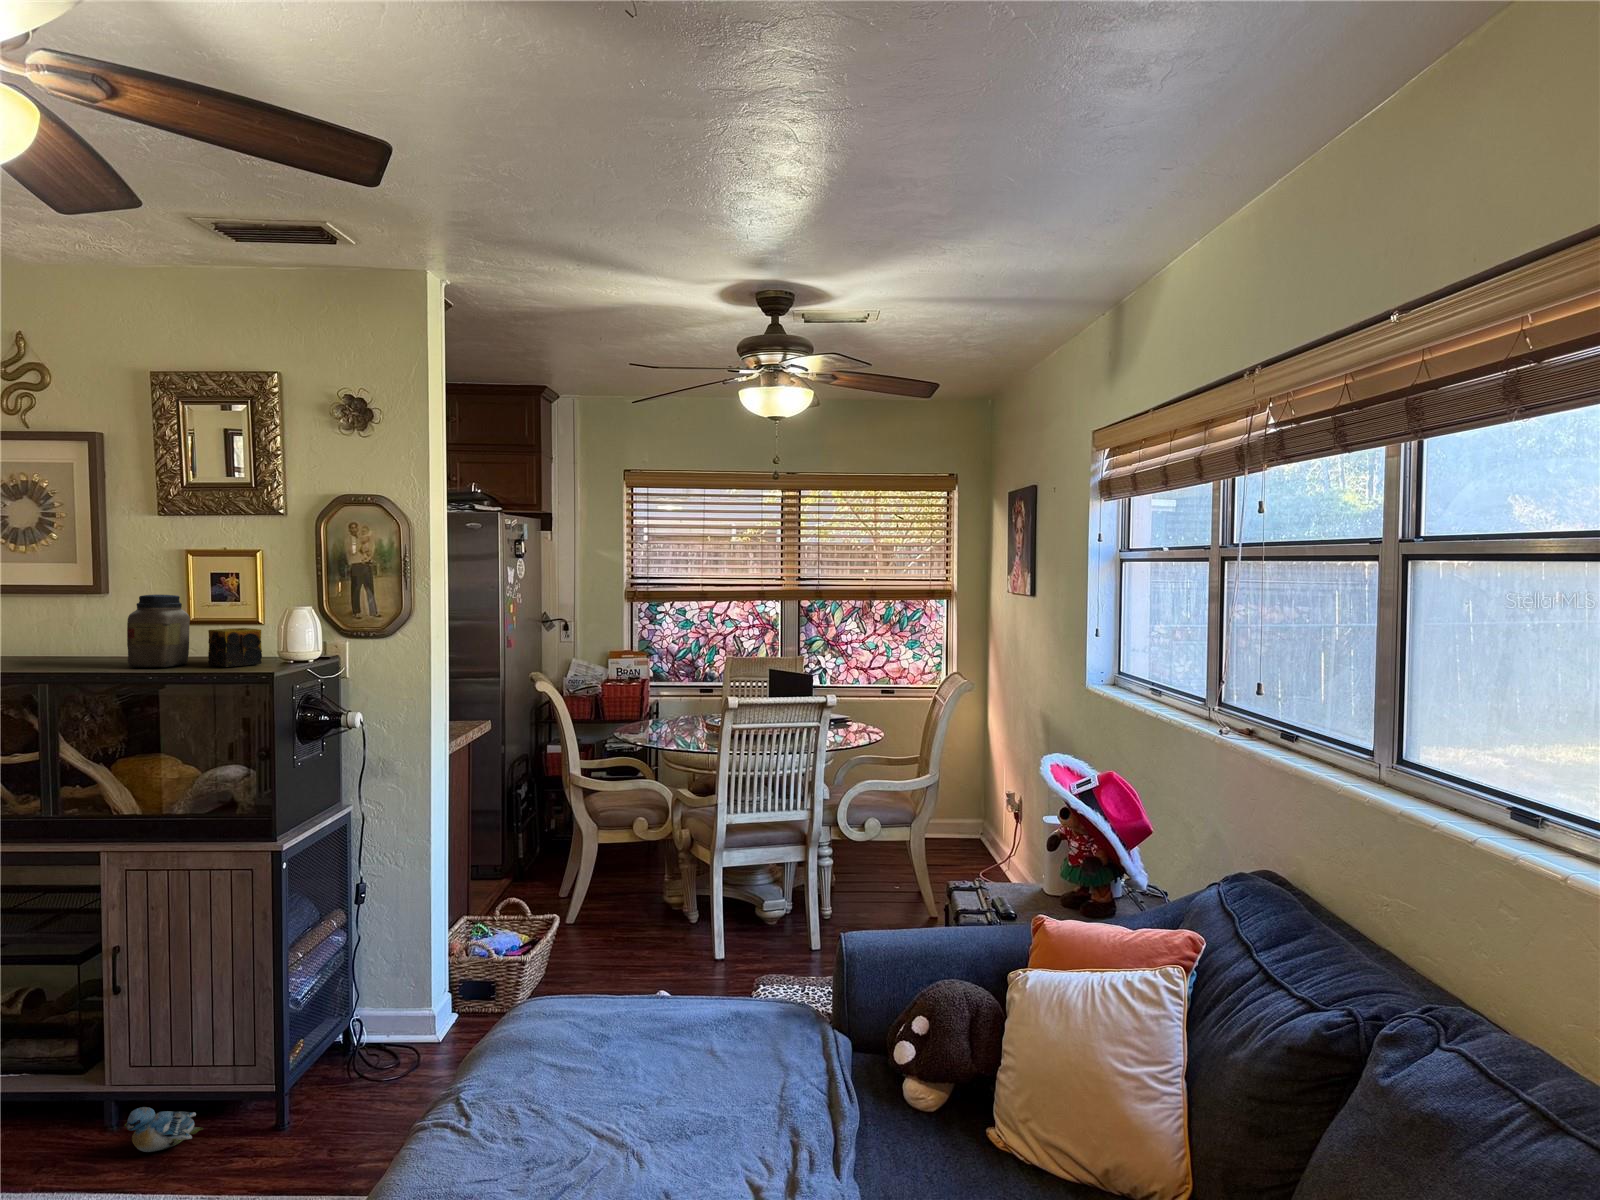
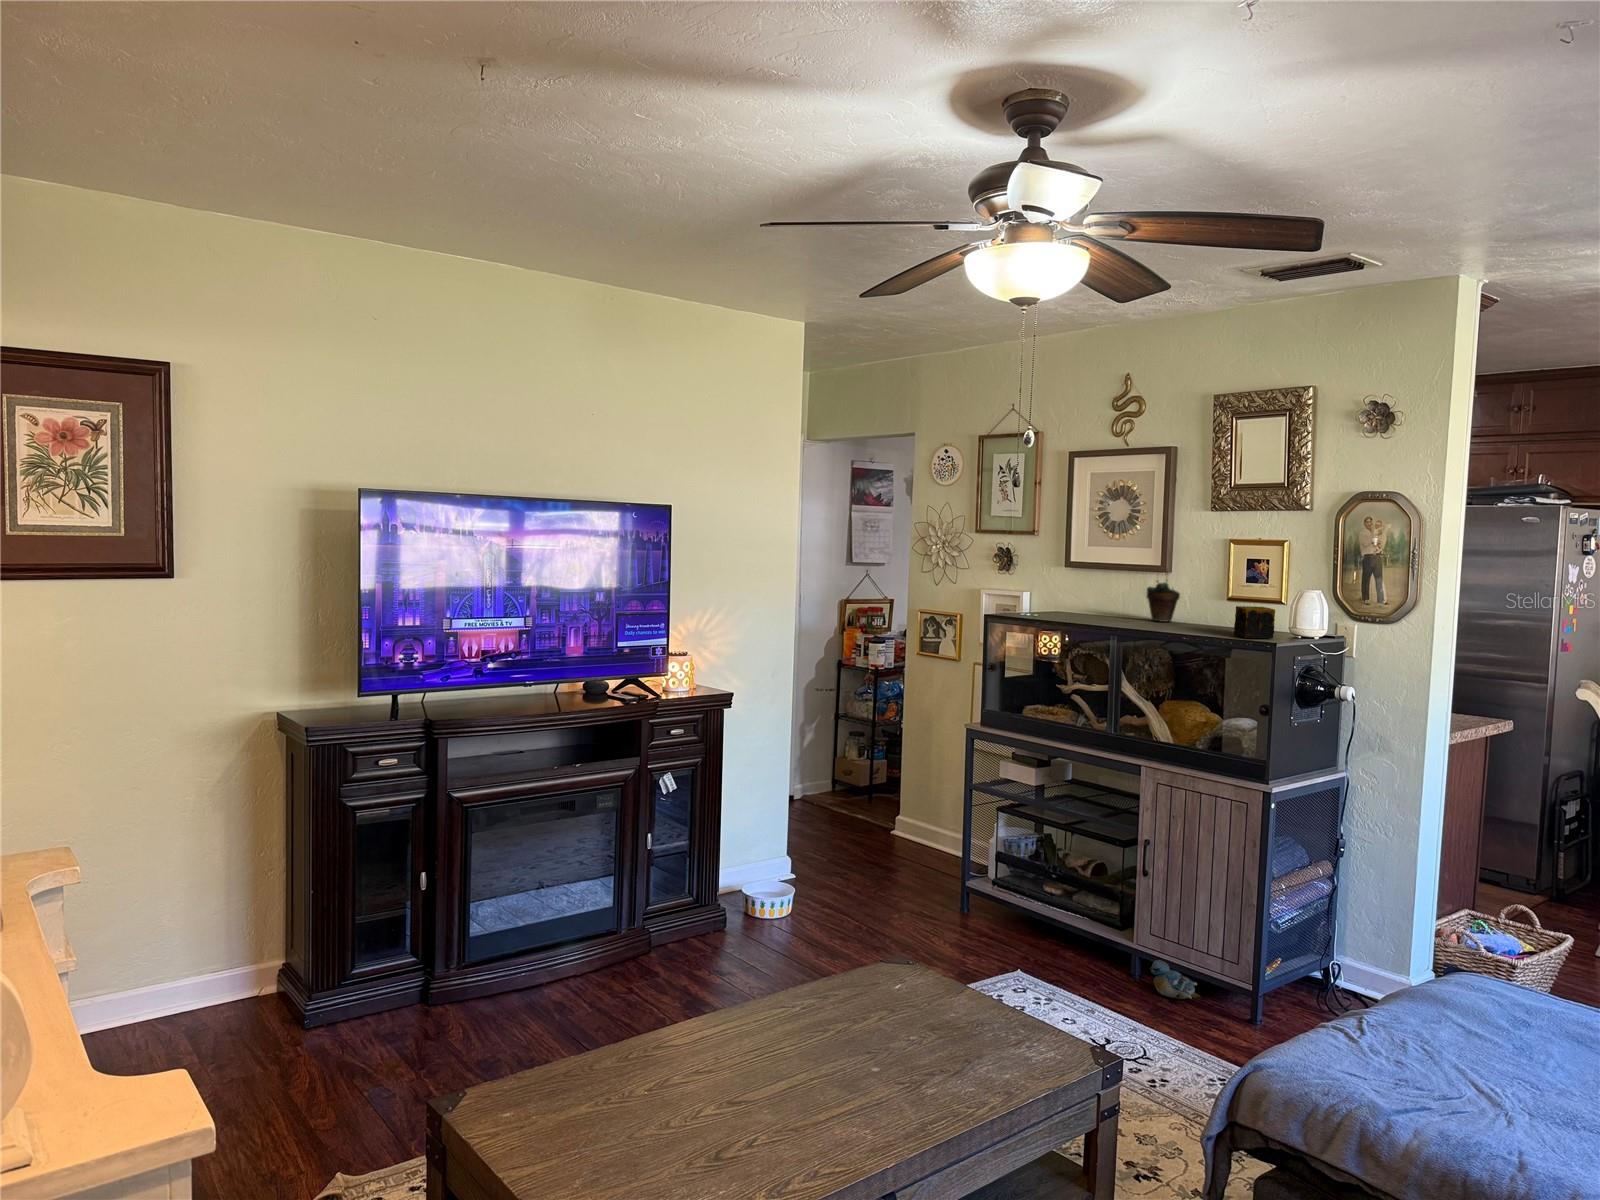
succulent plant: none [70,590,122,660] -> present [1147,571,1180,622]
jar: present [127,595,190,667] -> none [1179,575,1224,633]

